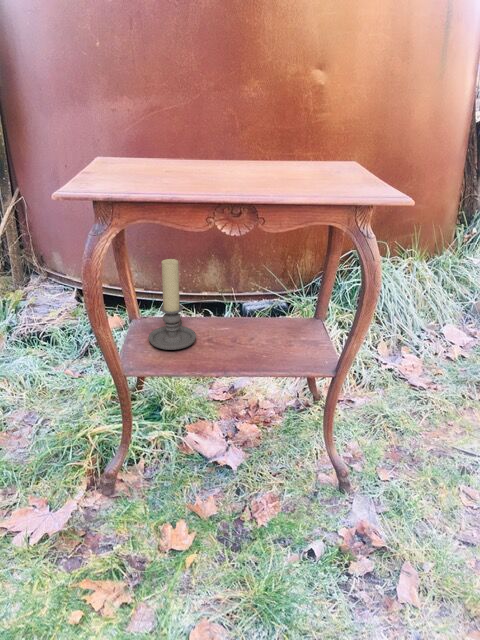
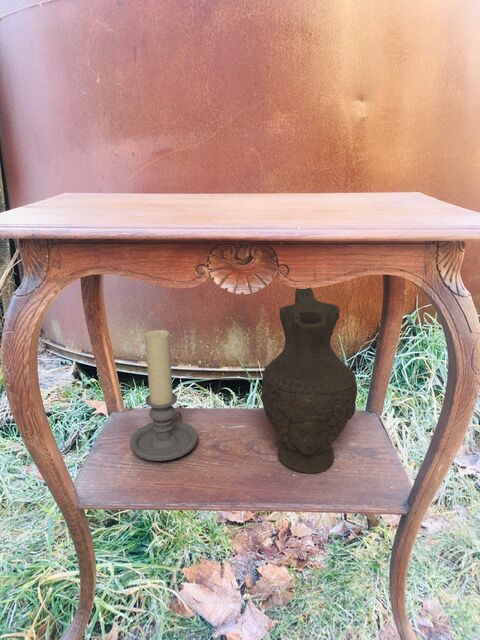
decorative vase: none [243,230,307,356] -> present [262,288,357,473]

